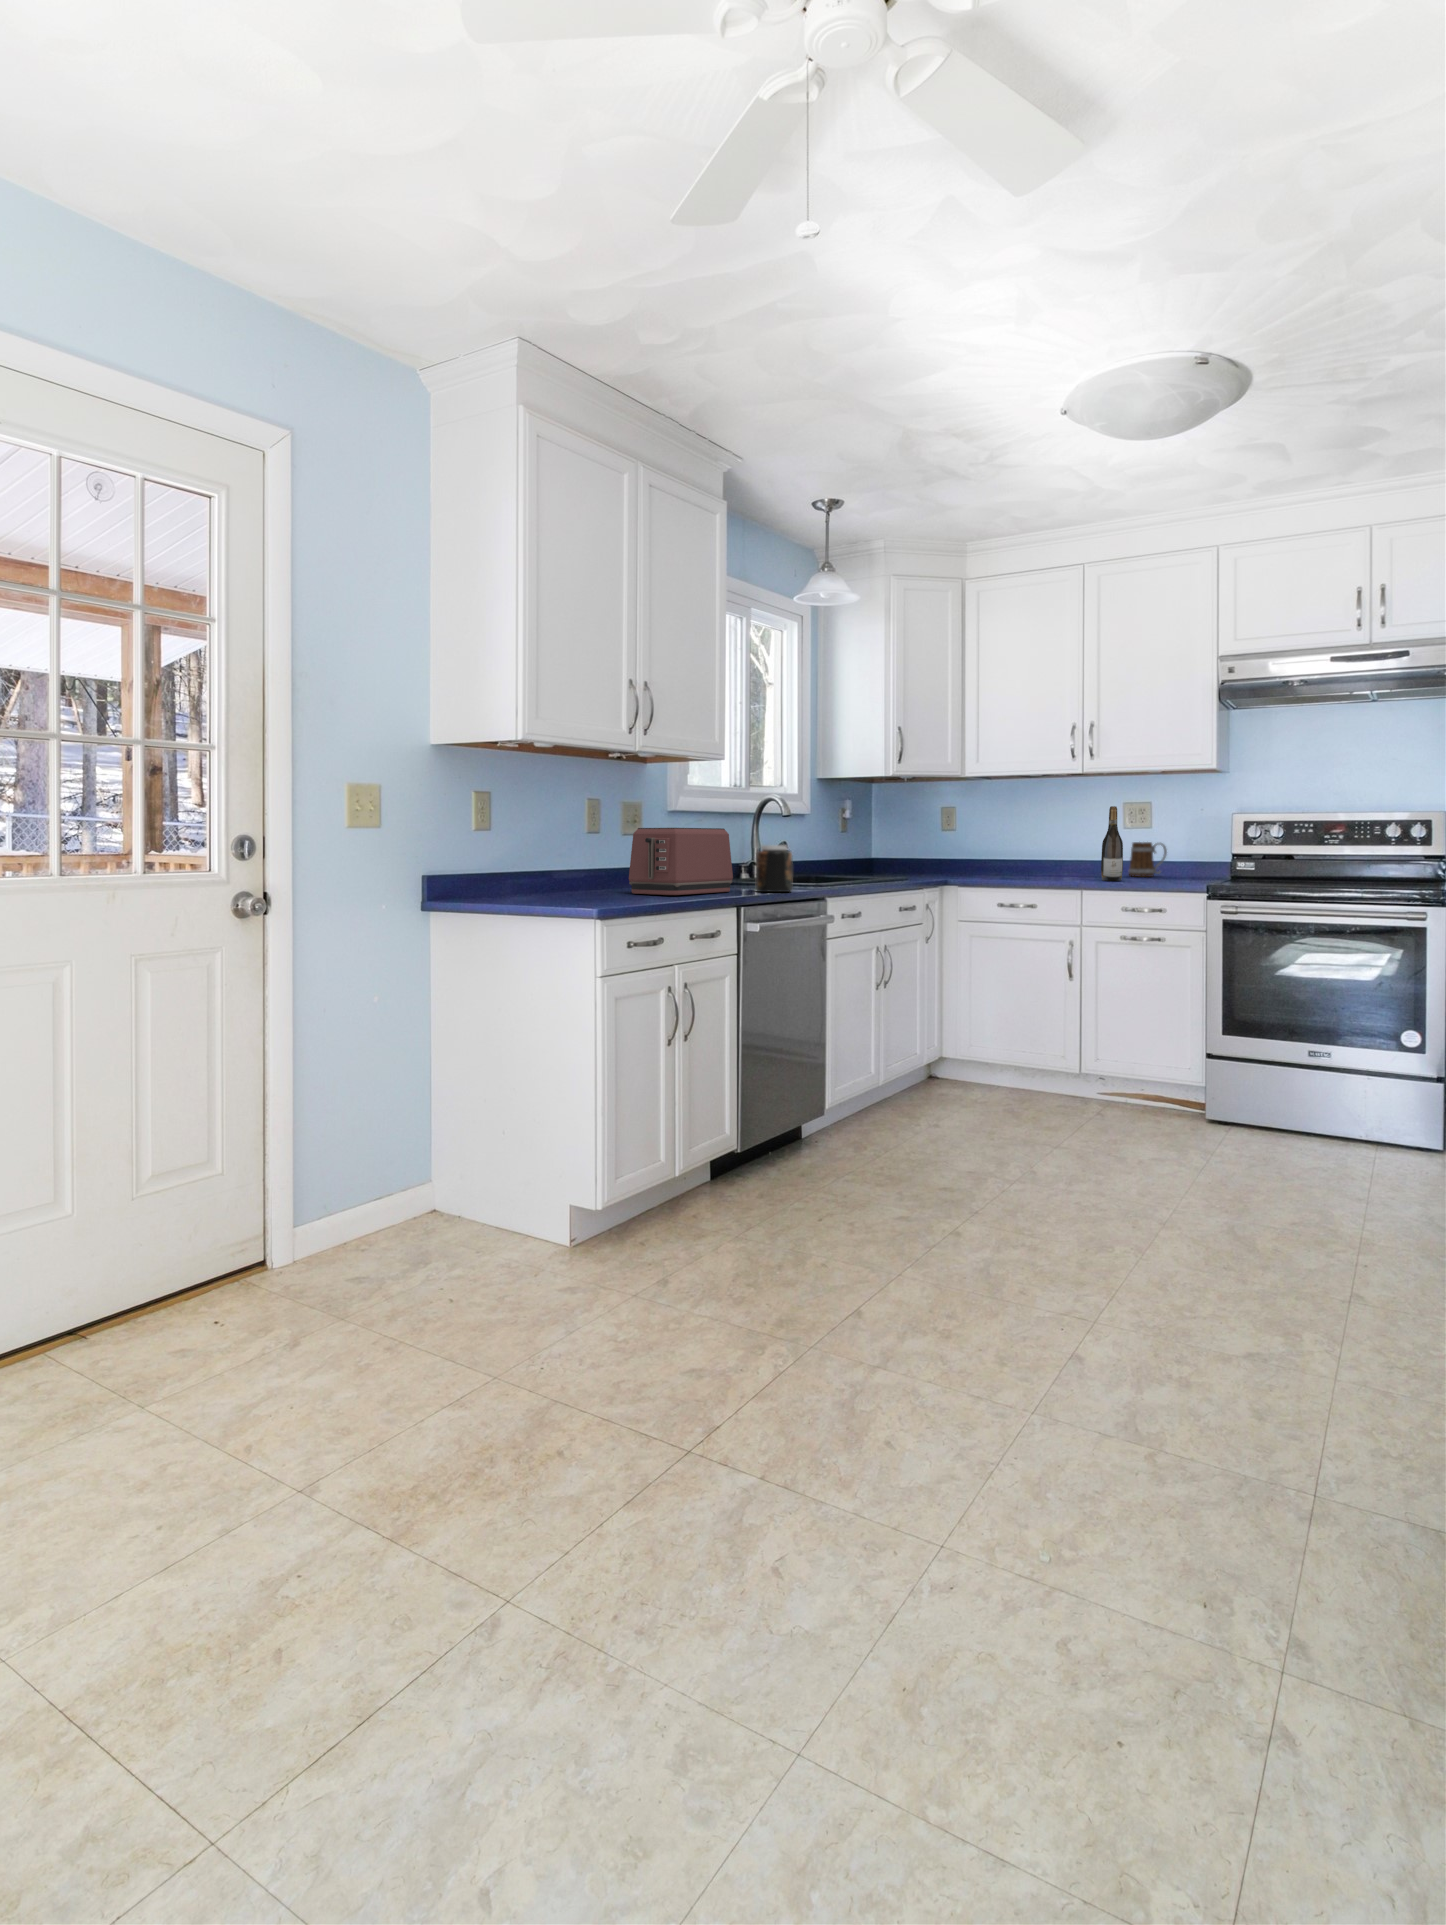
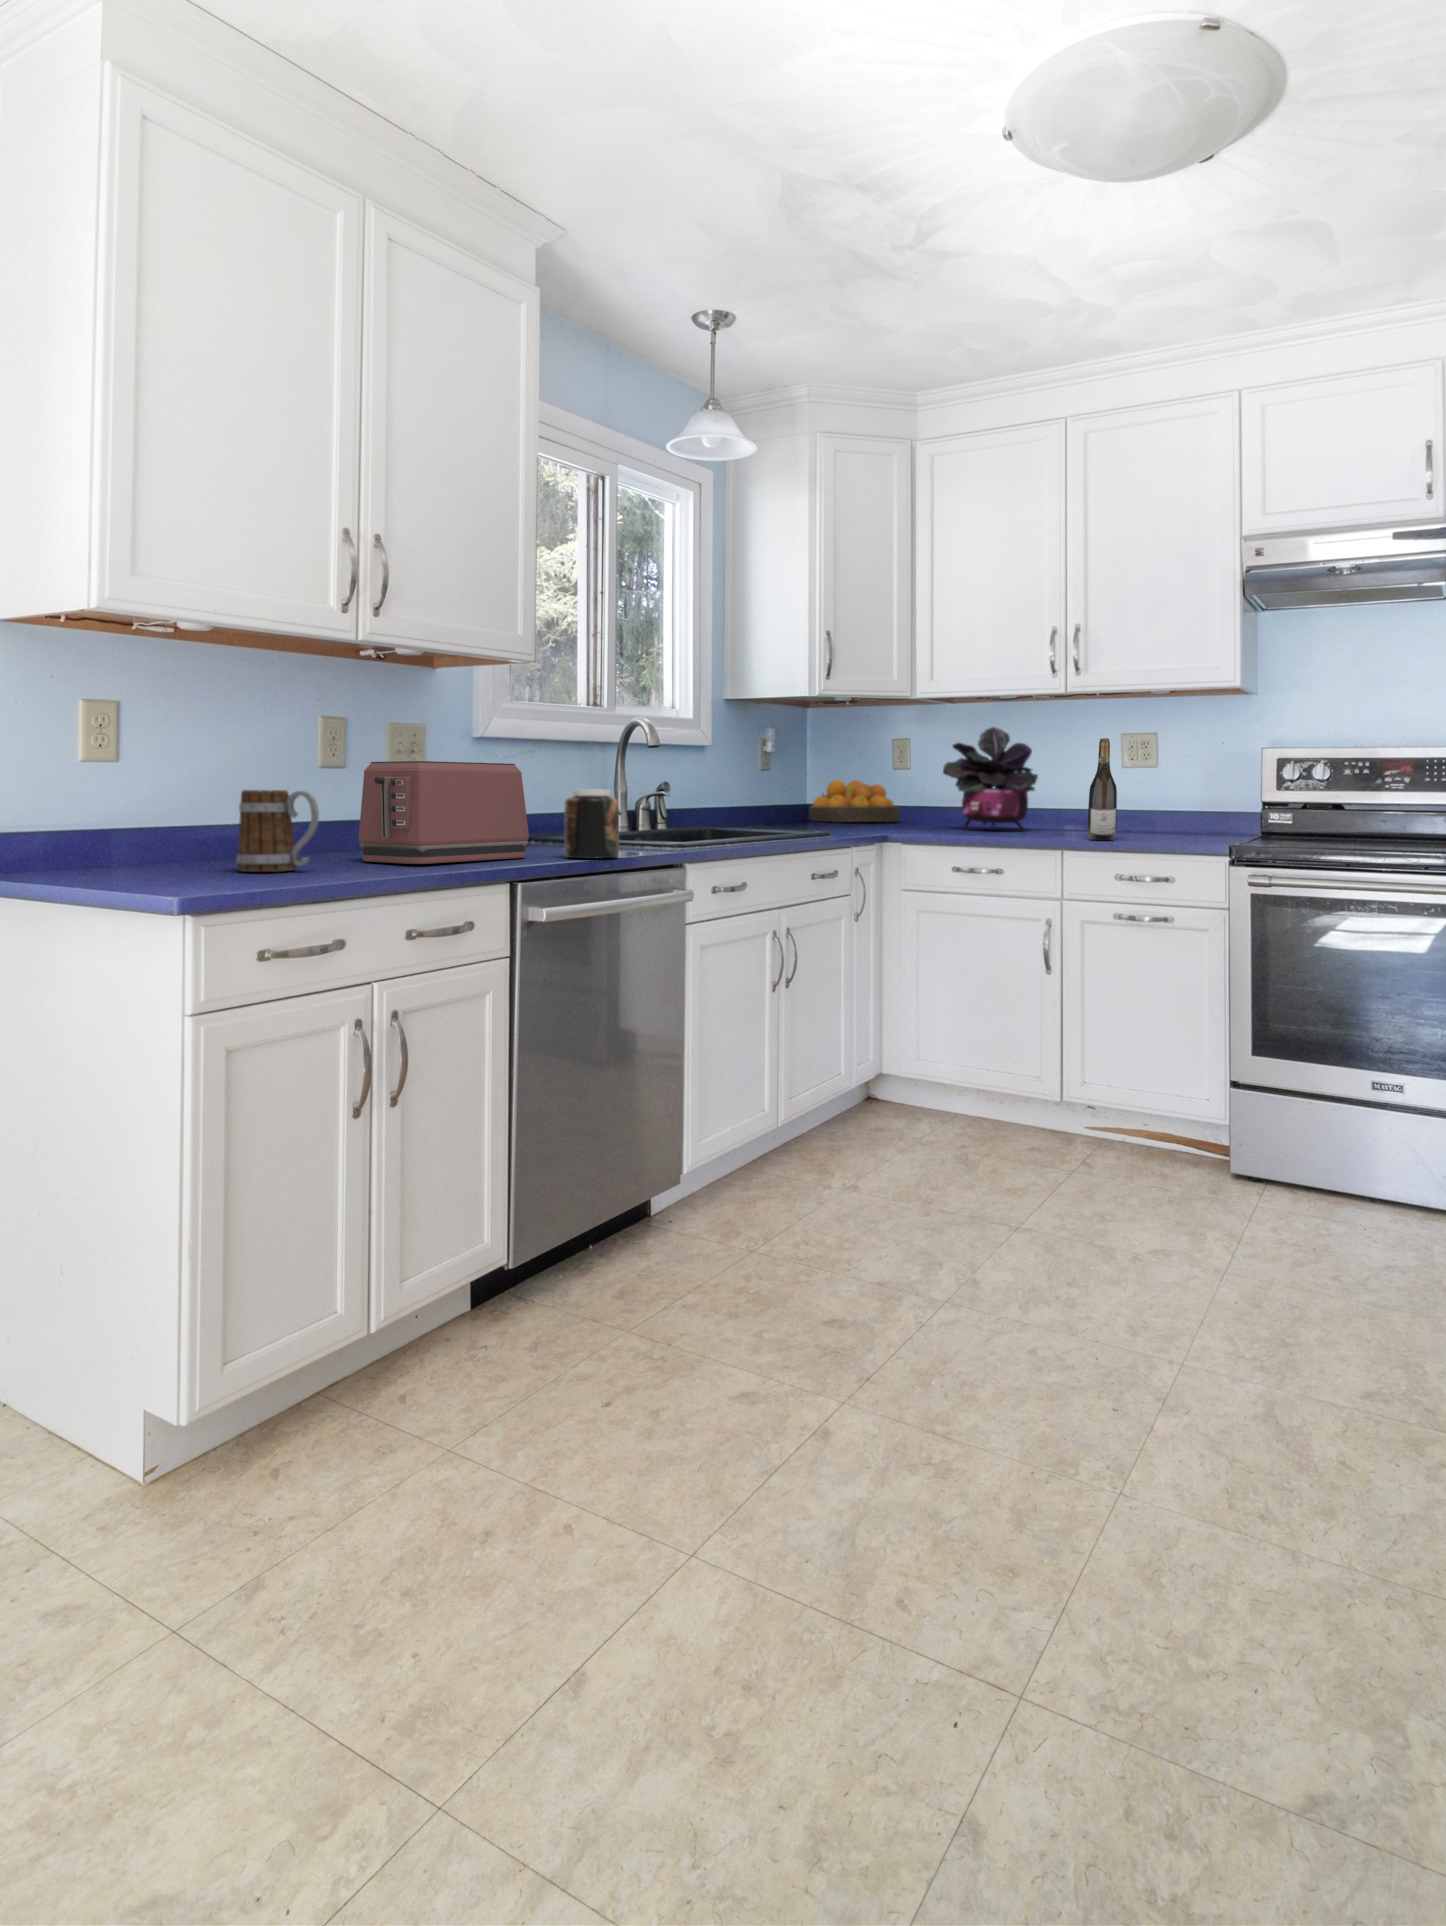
potted plant: none [985,797,1059,874] -> present [943,727,1038,830]
fruit bowl: none [875,836,945,868] -> present [810,780,900,822]
mug: present [1128,842,1167,877] -> present [237,790,319,872]

